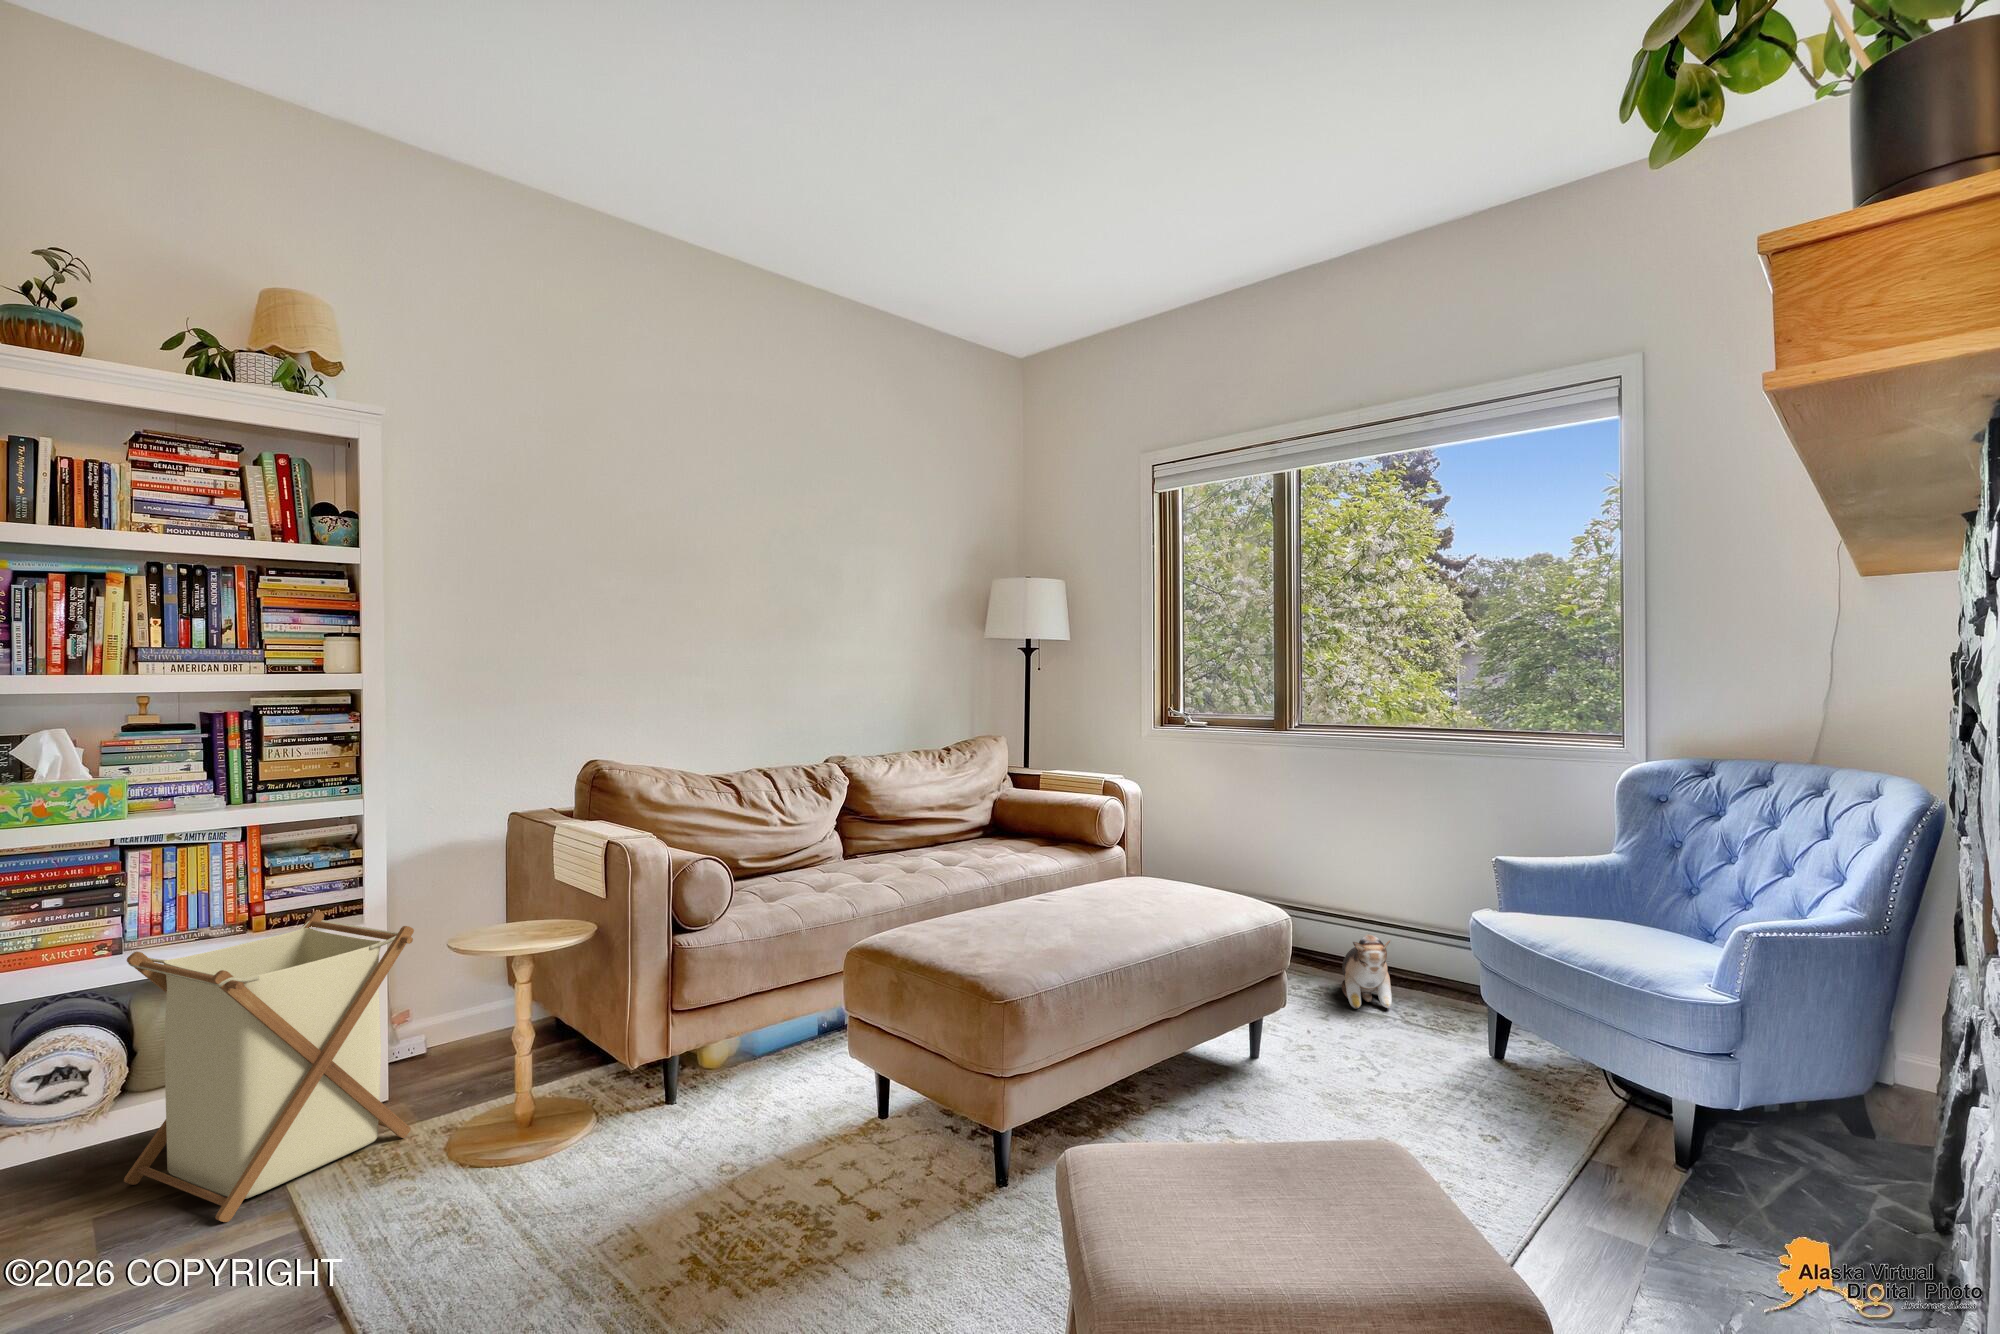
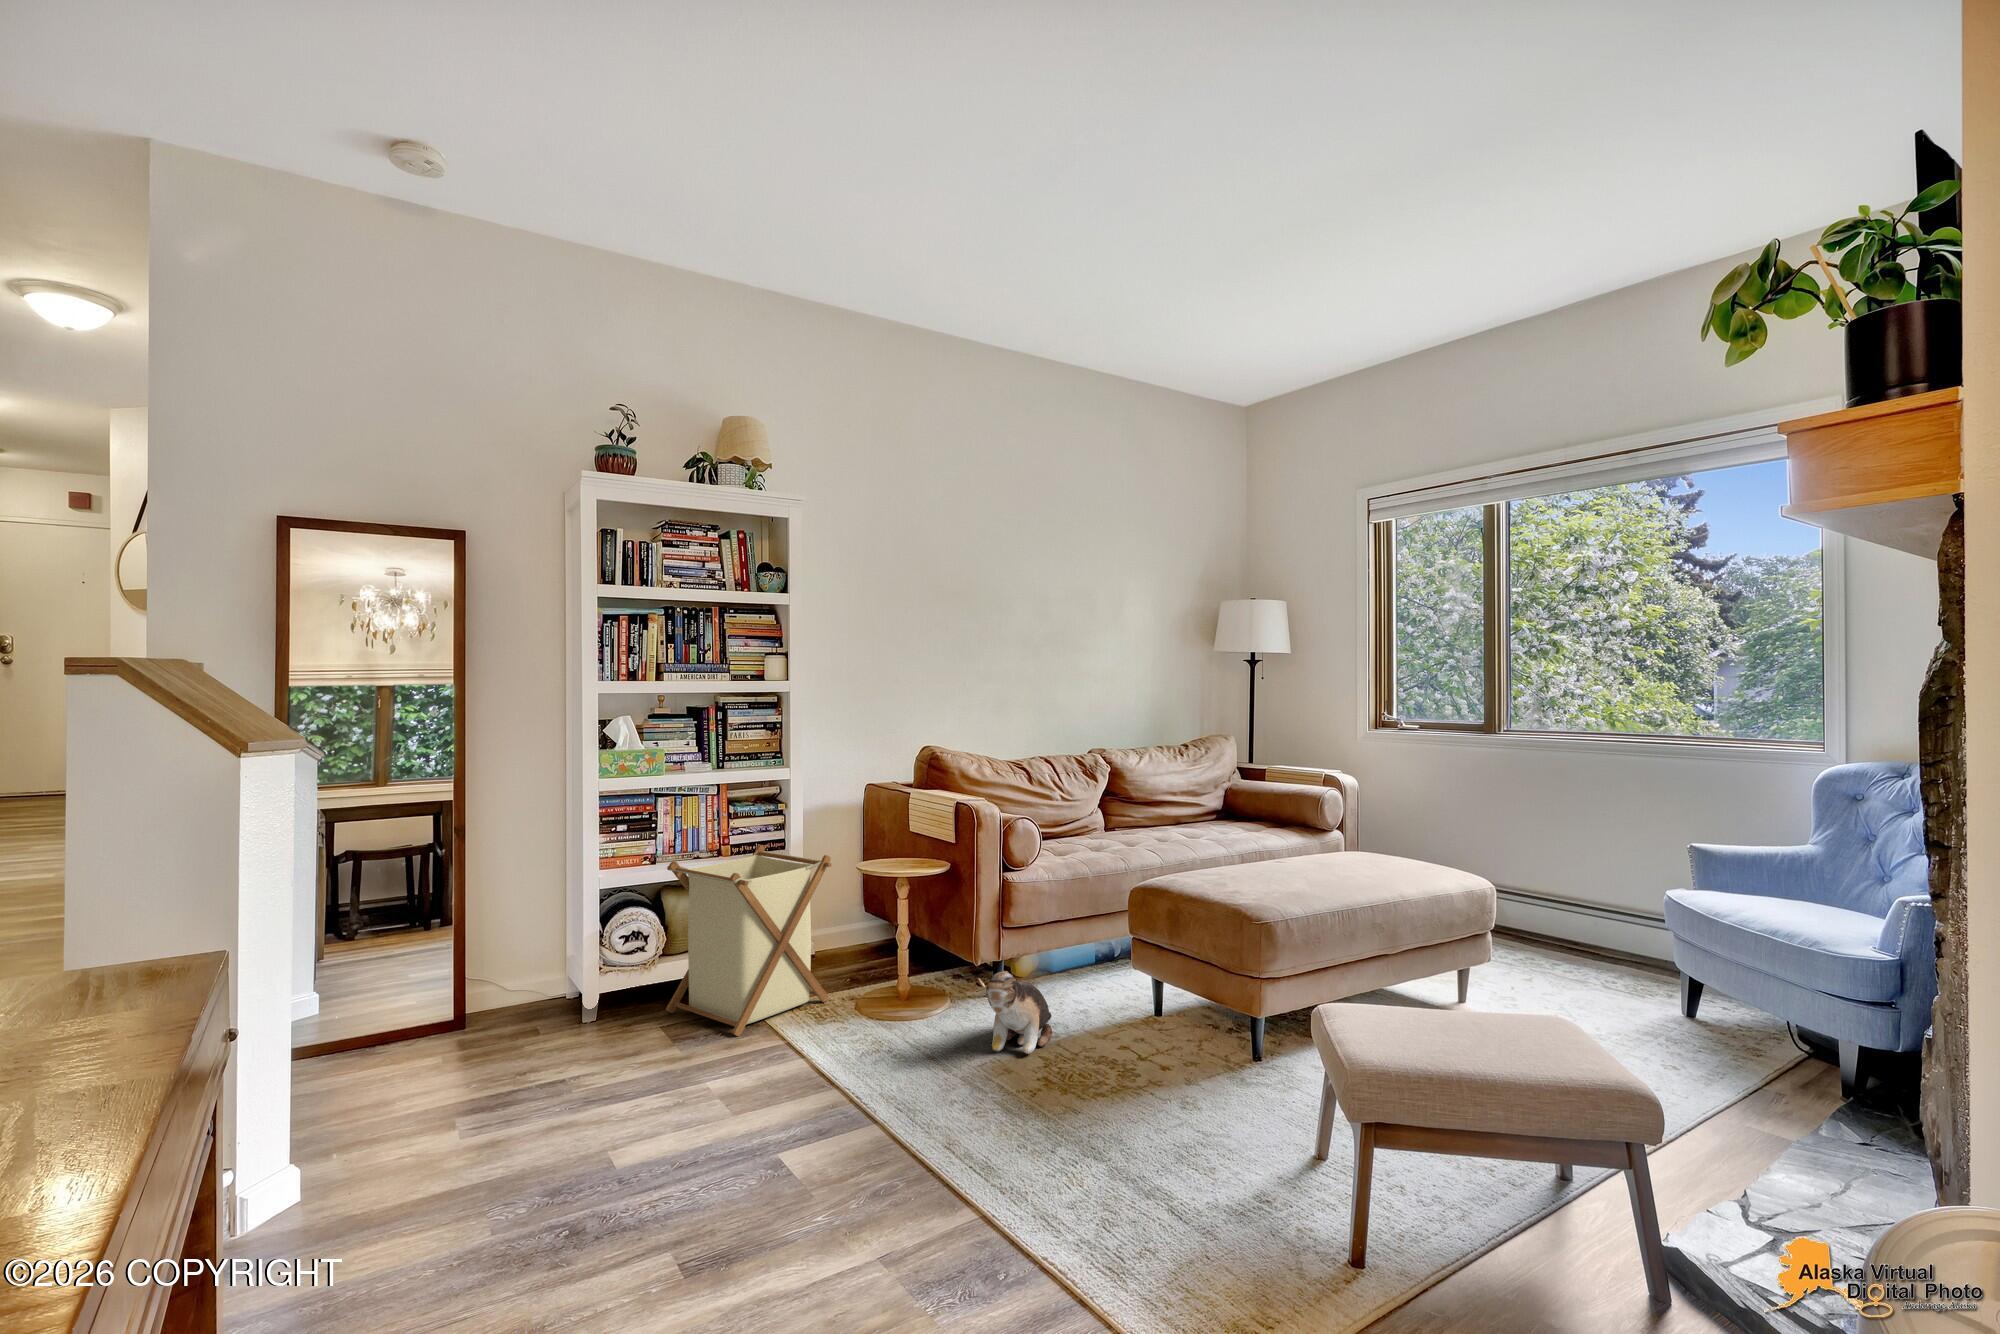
plush toy: present [1342,935,1392,1008] -> present [978,971,1052,1053]

